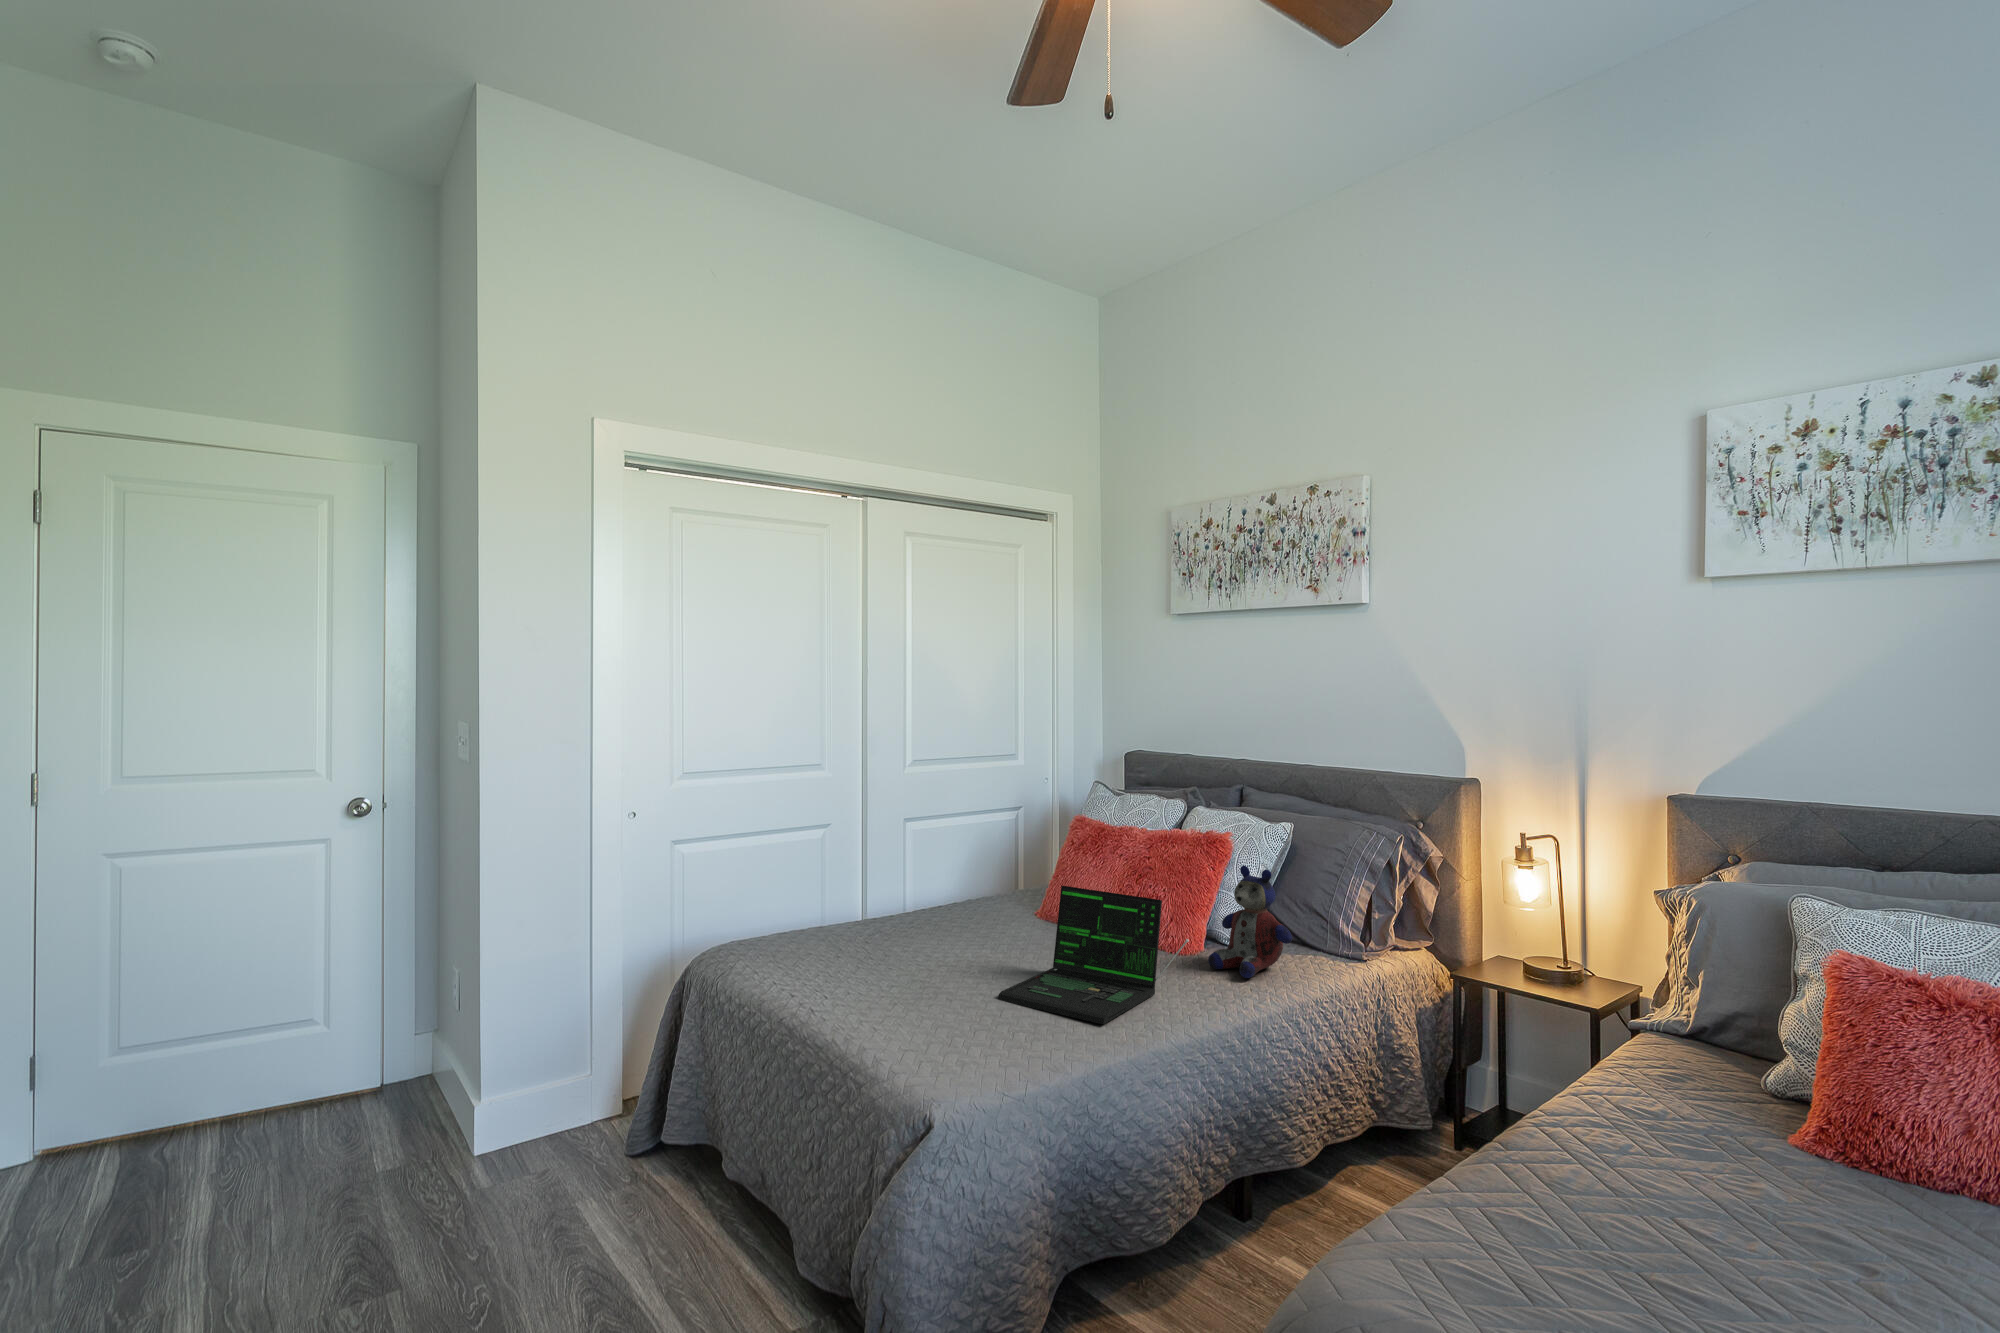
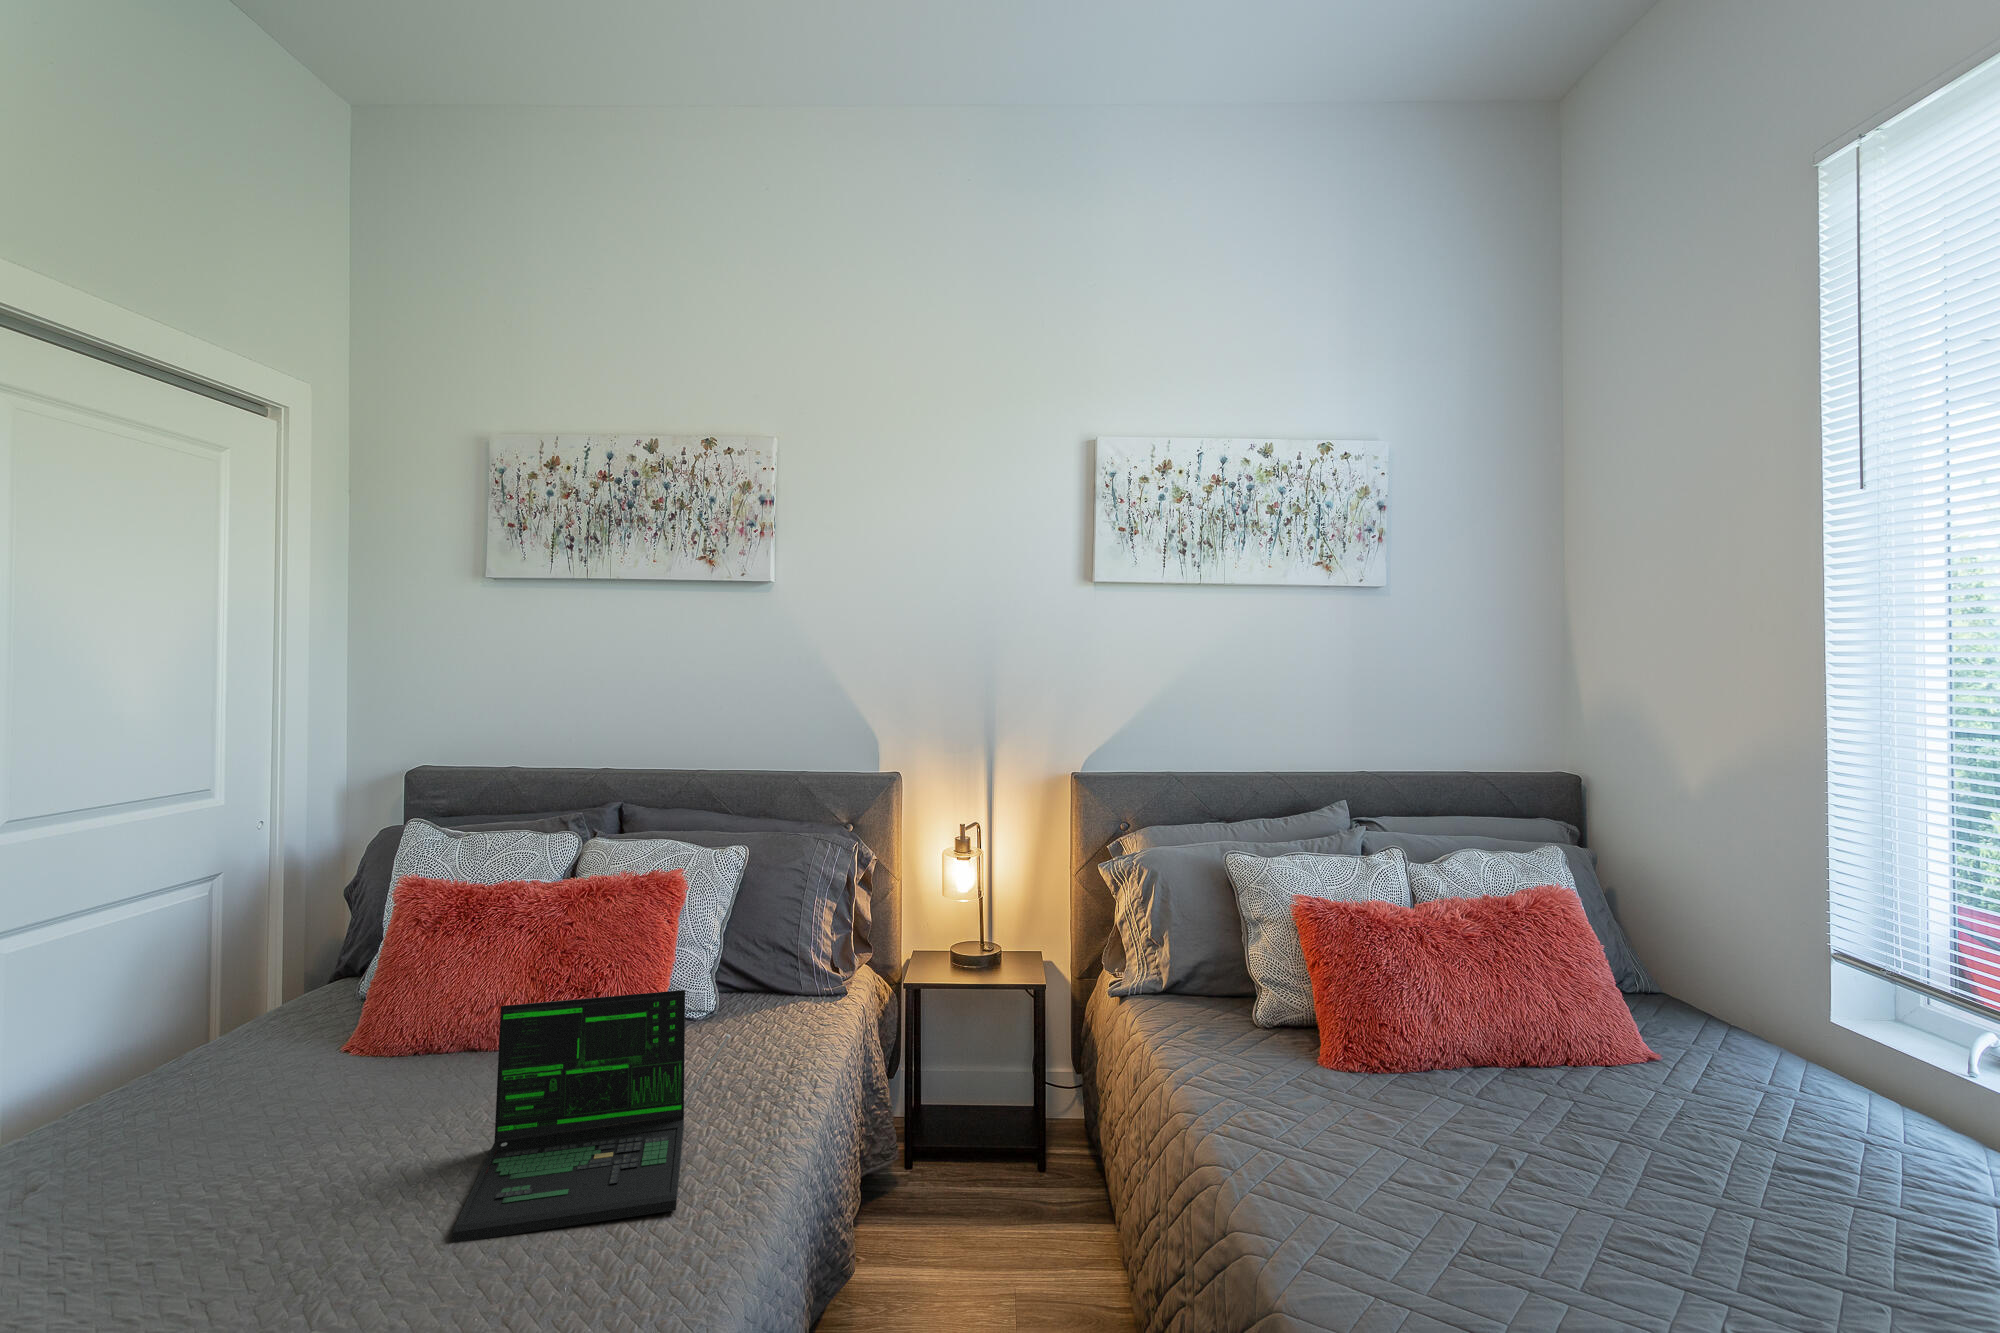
stuffed bear: present [1208,866,1292,978] -> none [698,912,803,1058]

